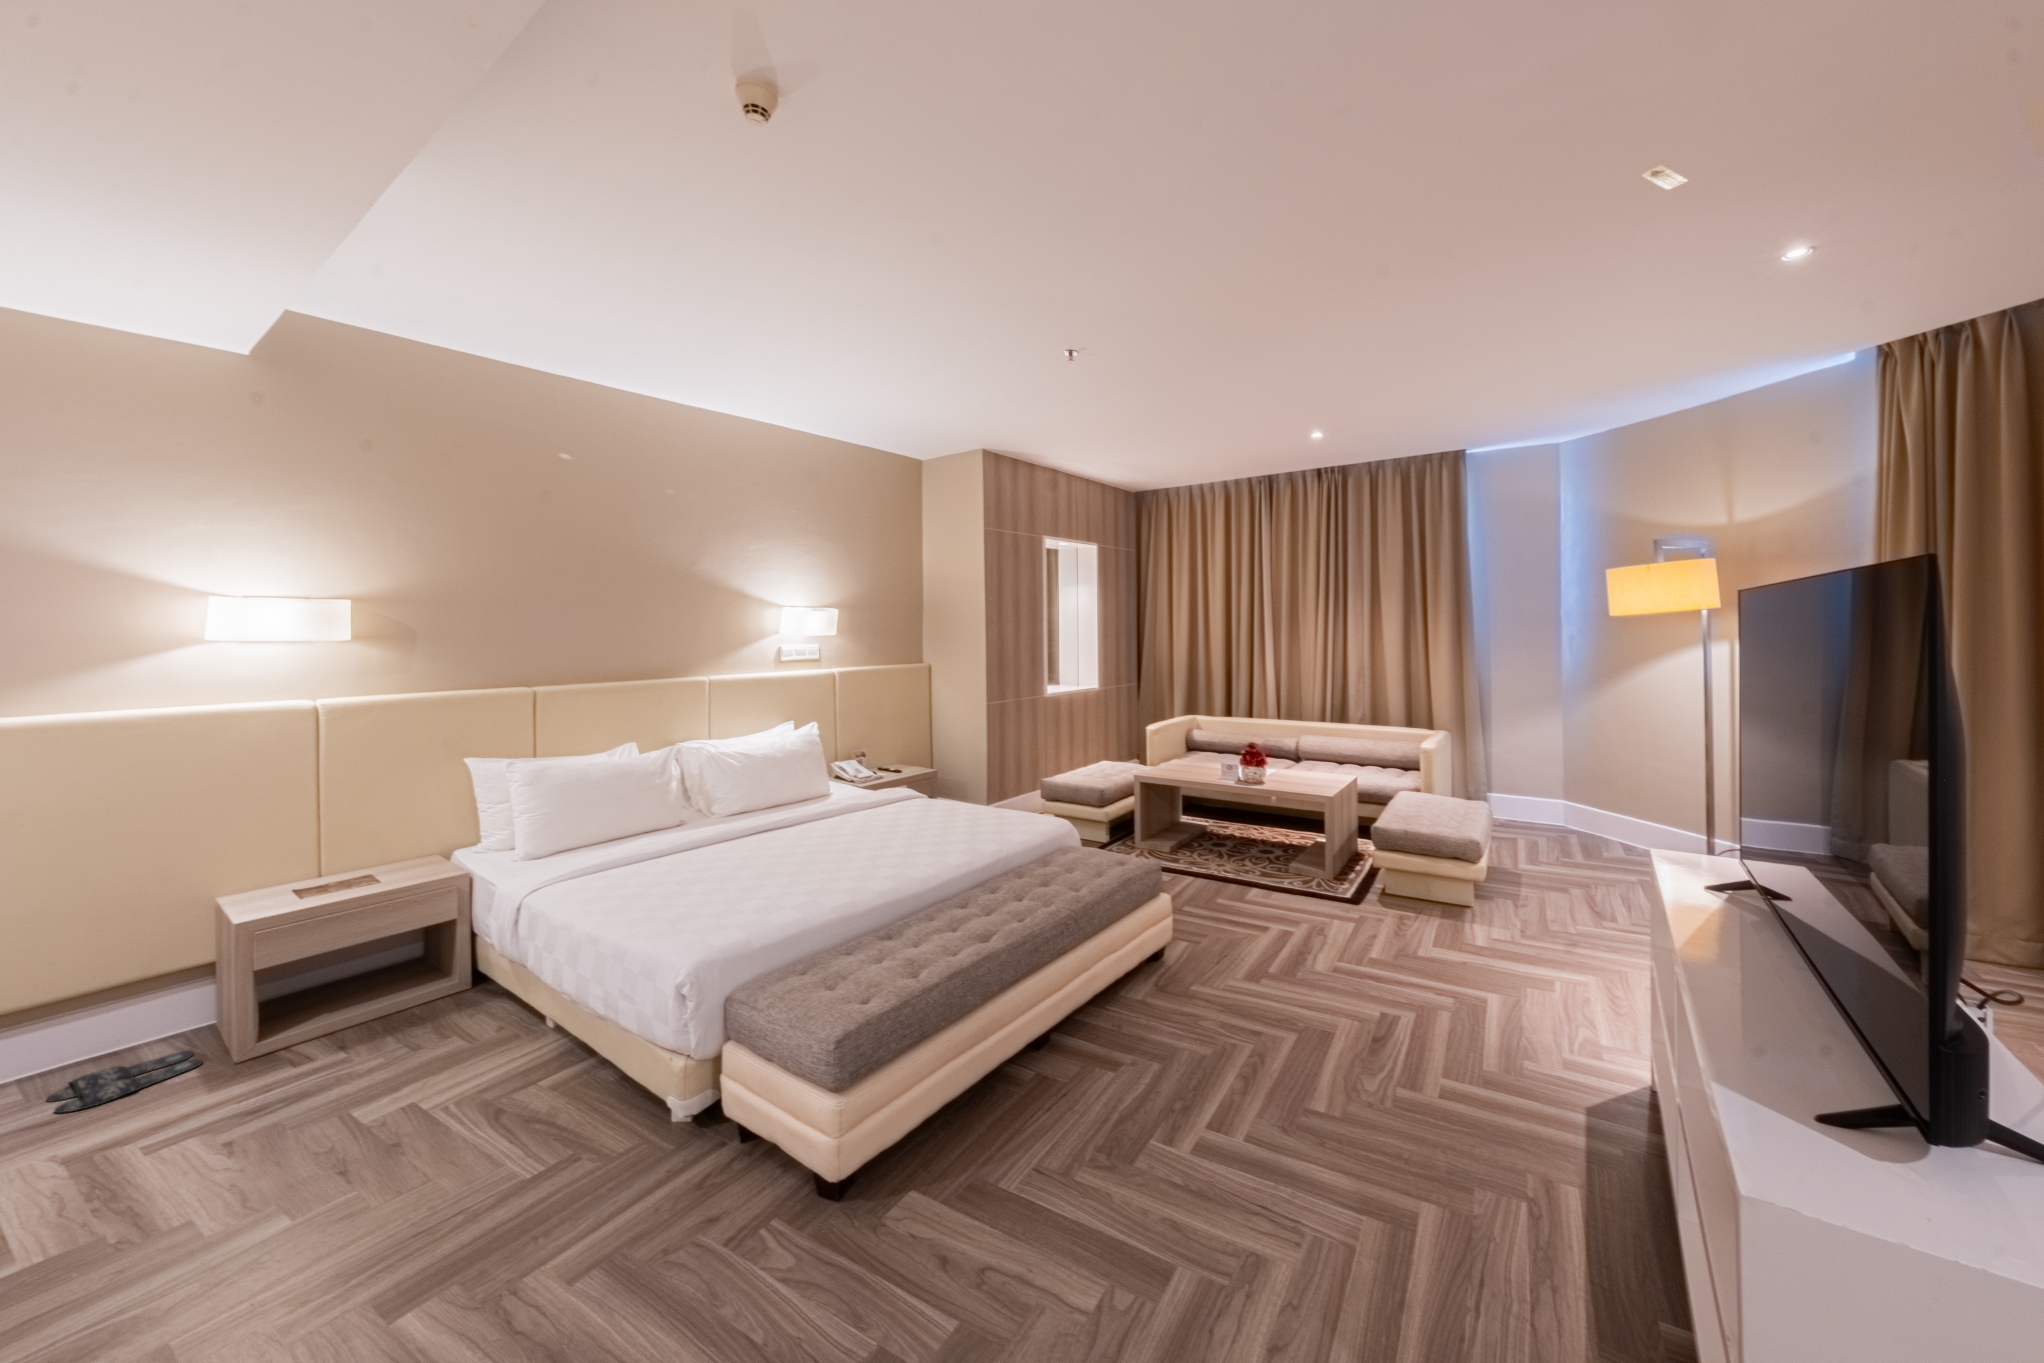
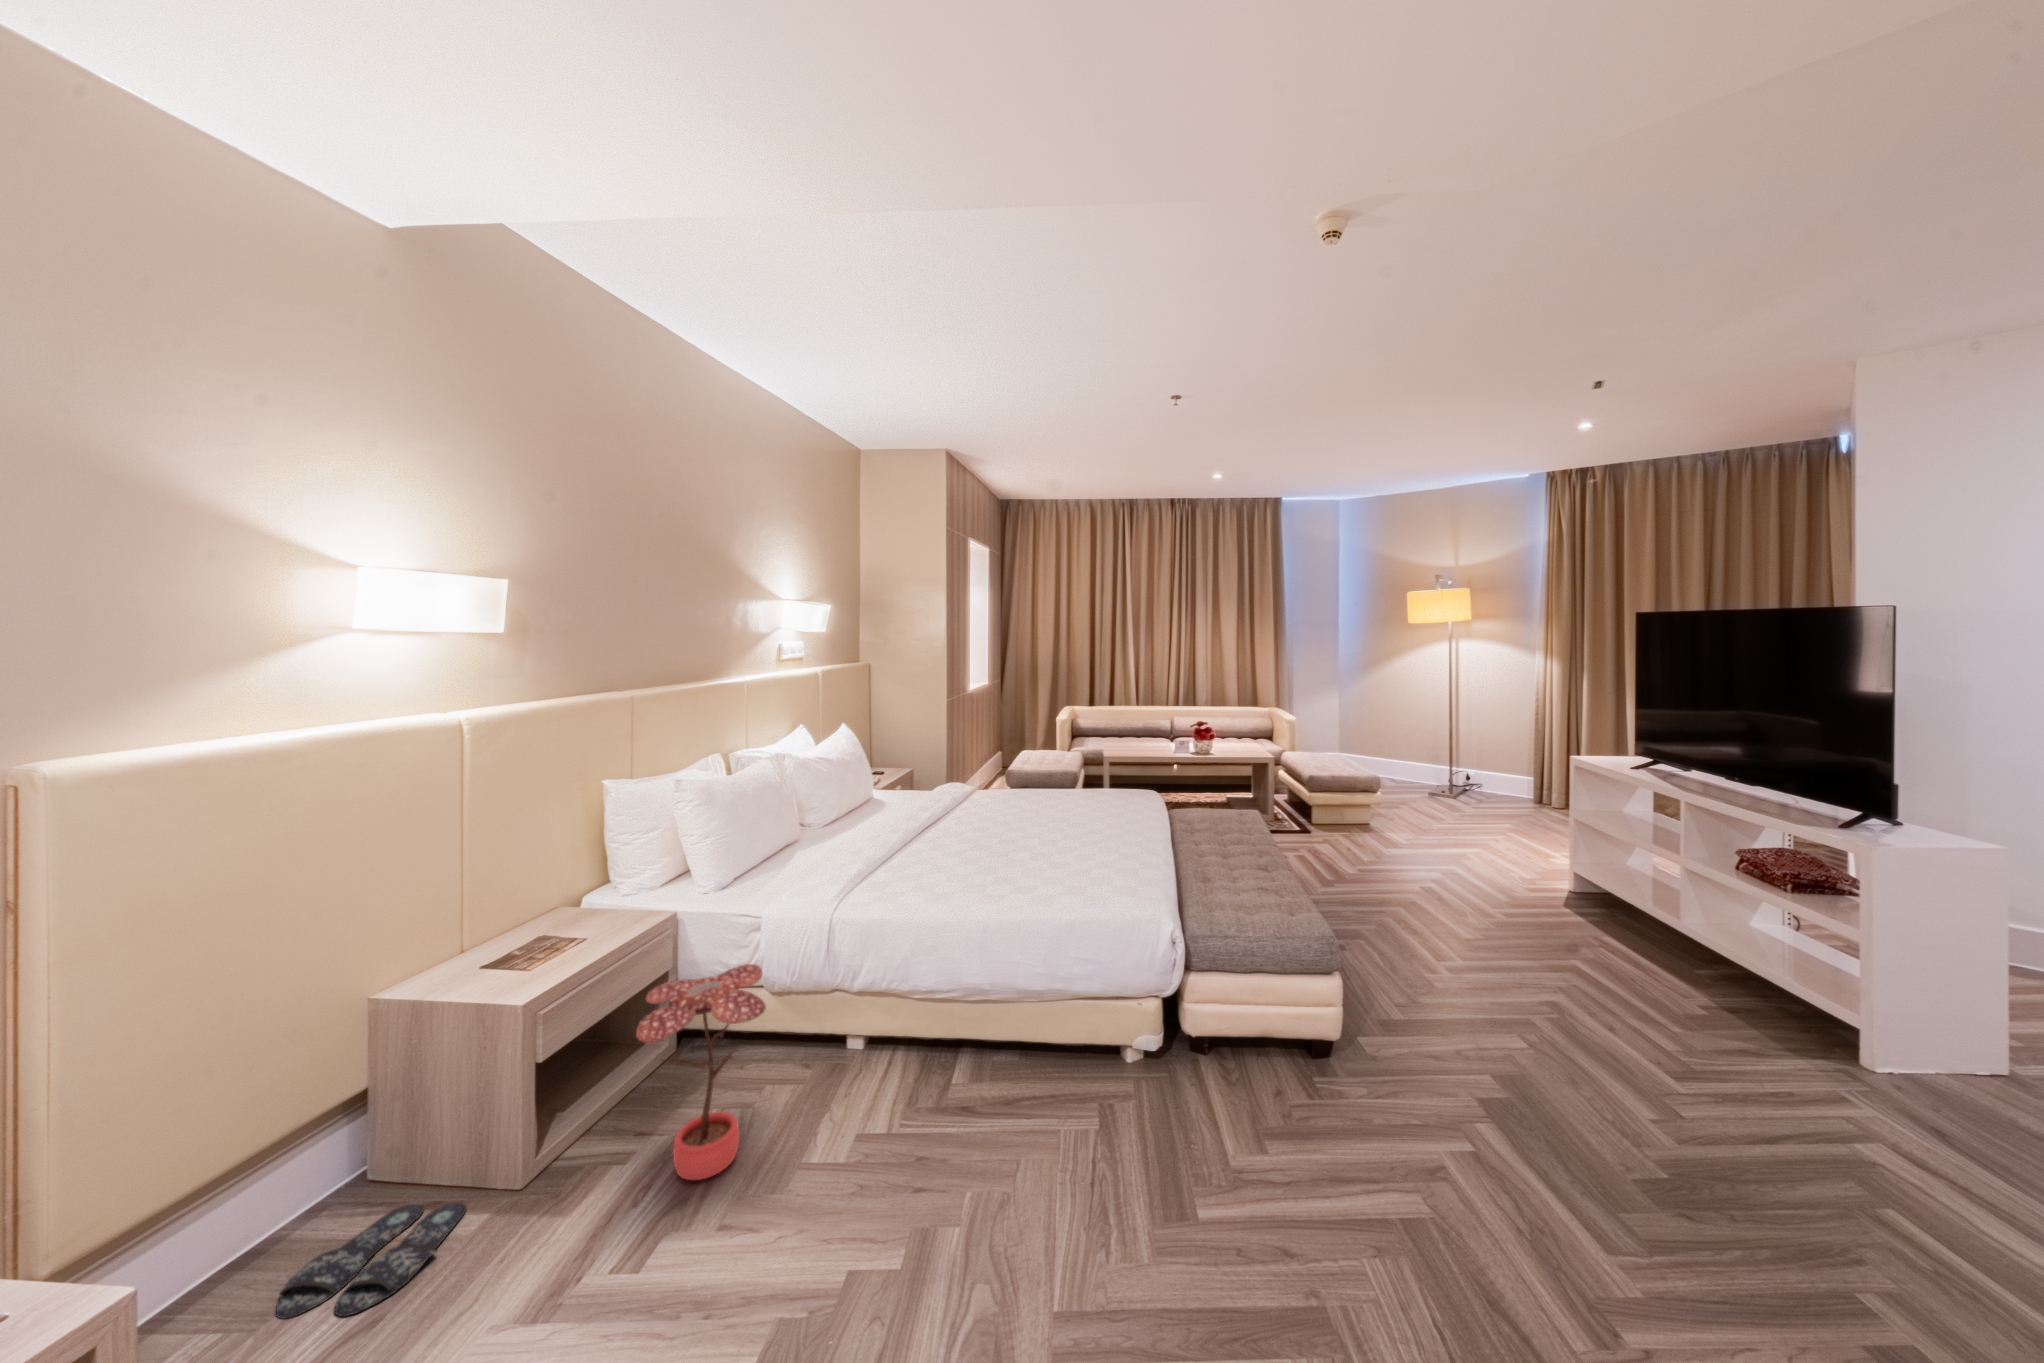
potted plant: none [227,928,396,1100] -> present [636,964,766,1180]

